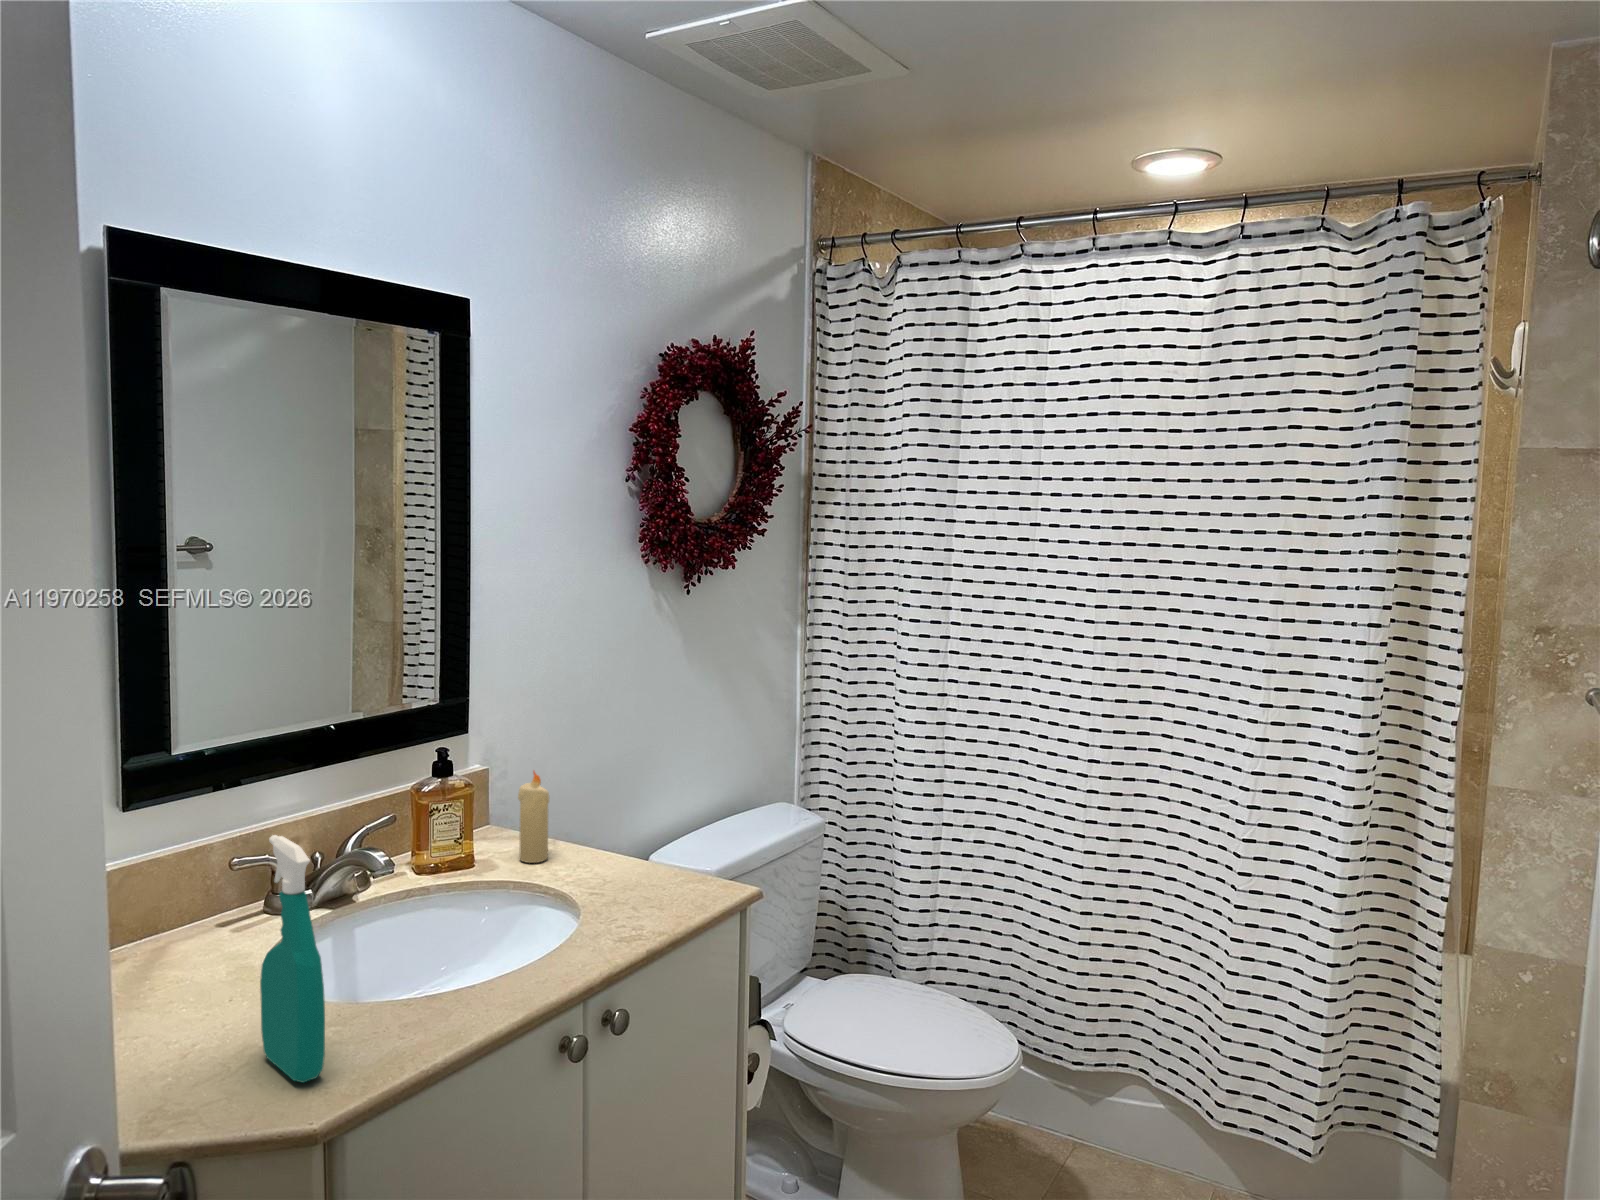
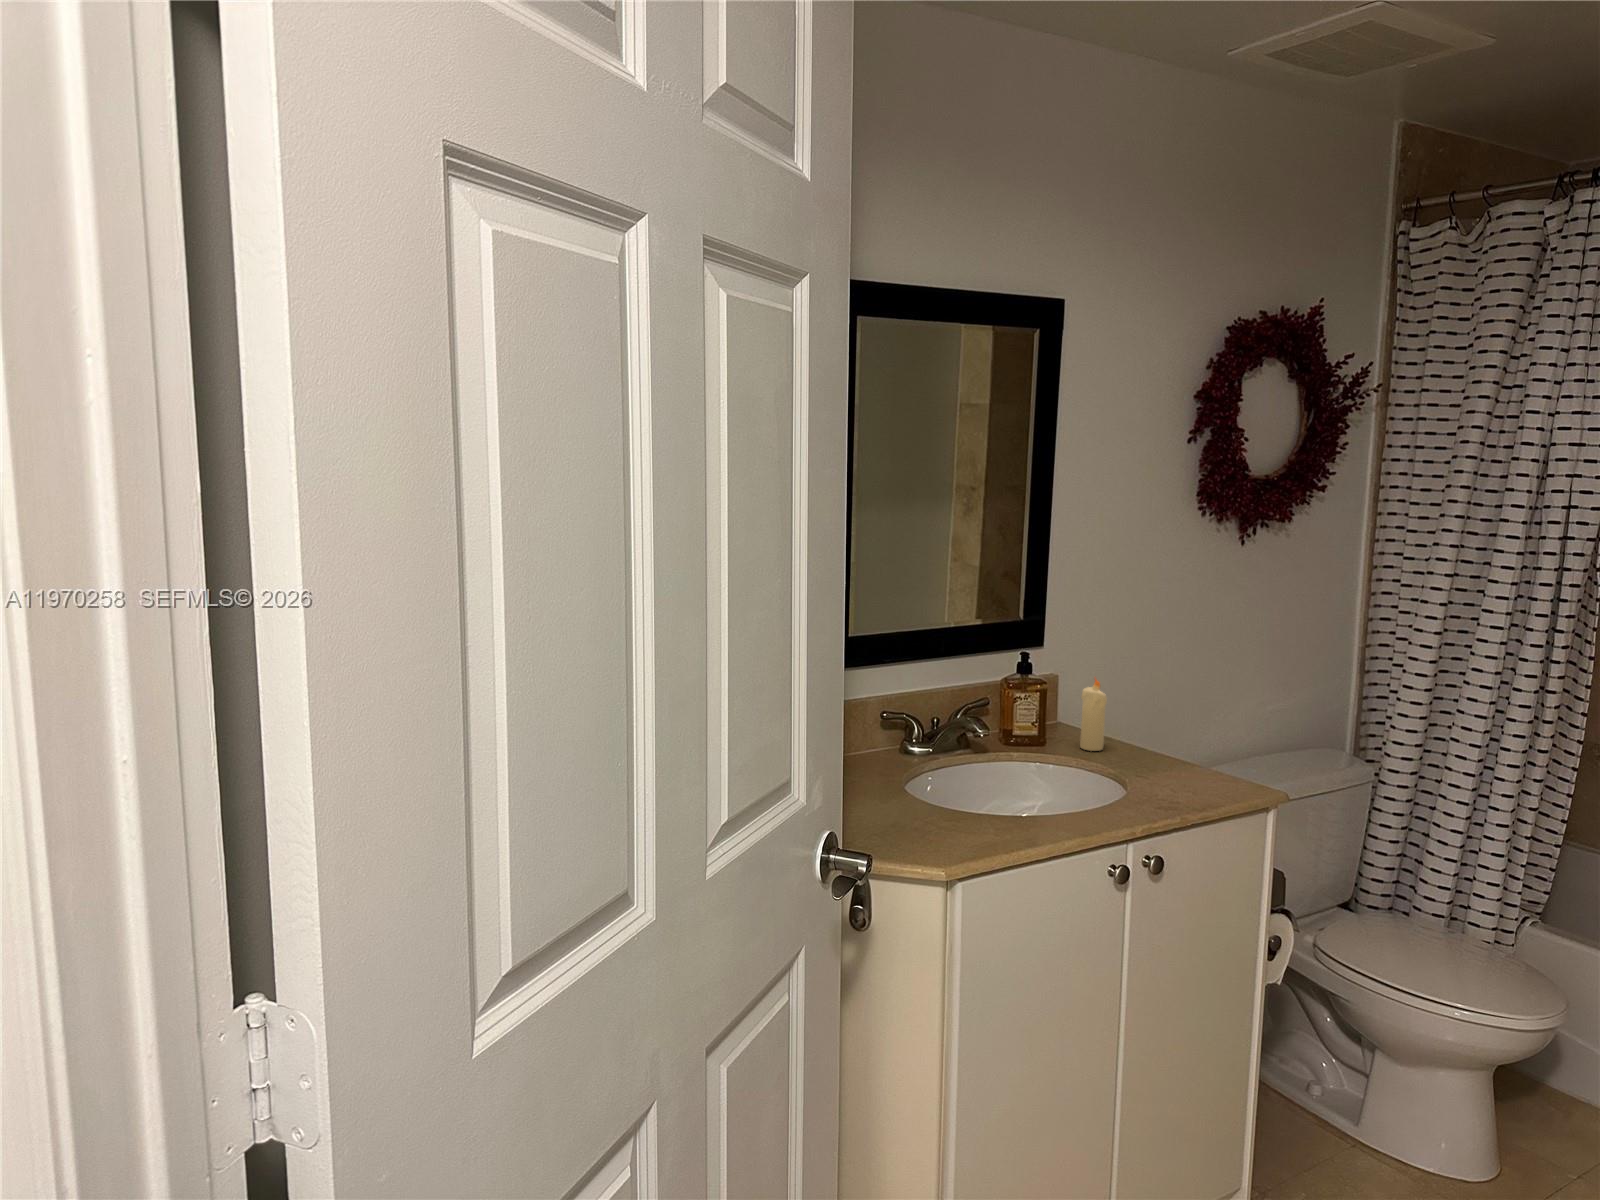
spray bottle: present [260,835,325,1082] -> none [903,685,945,851]

